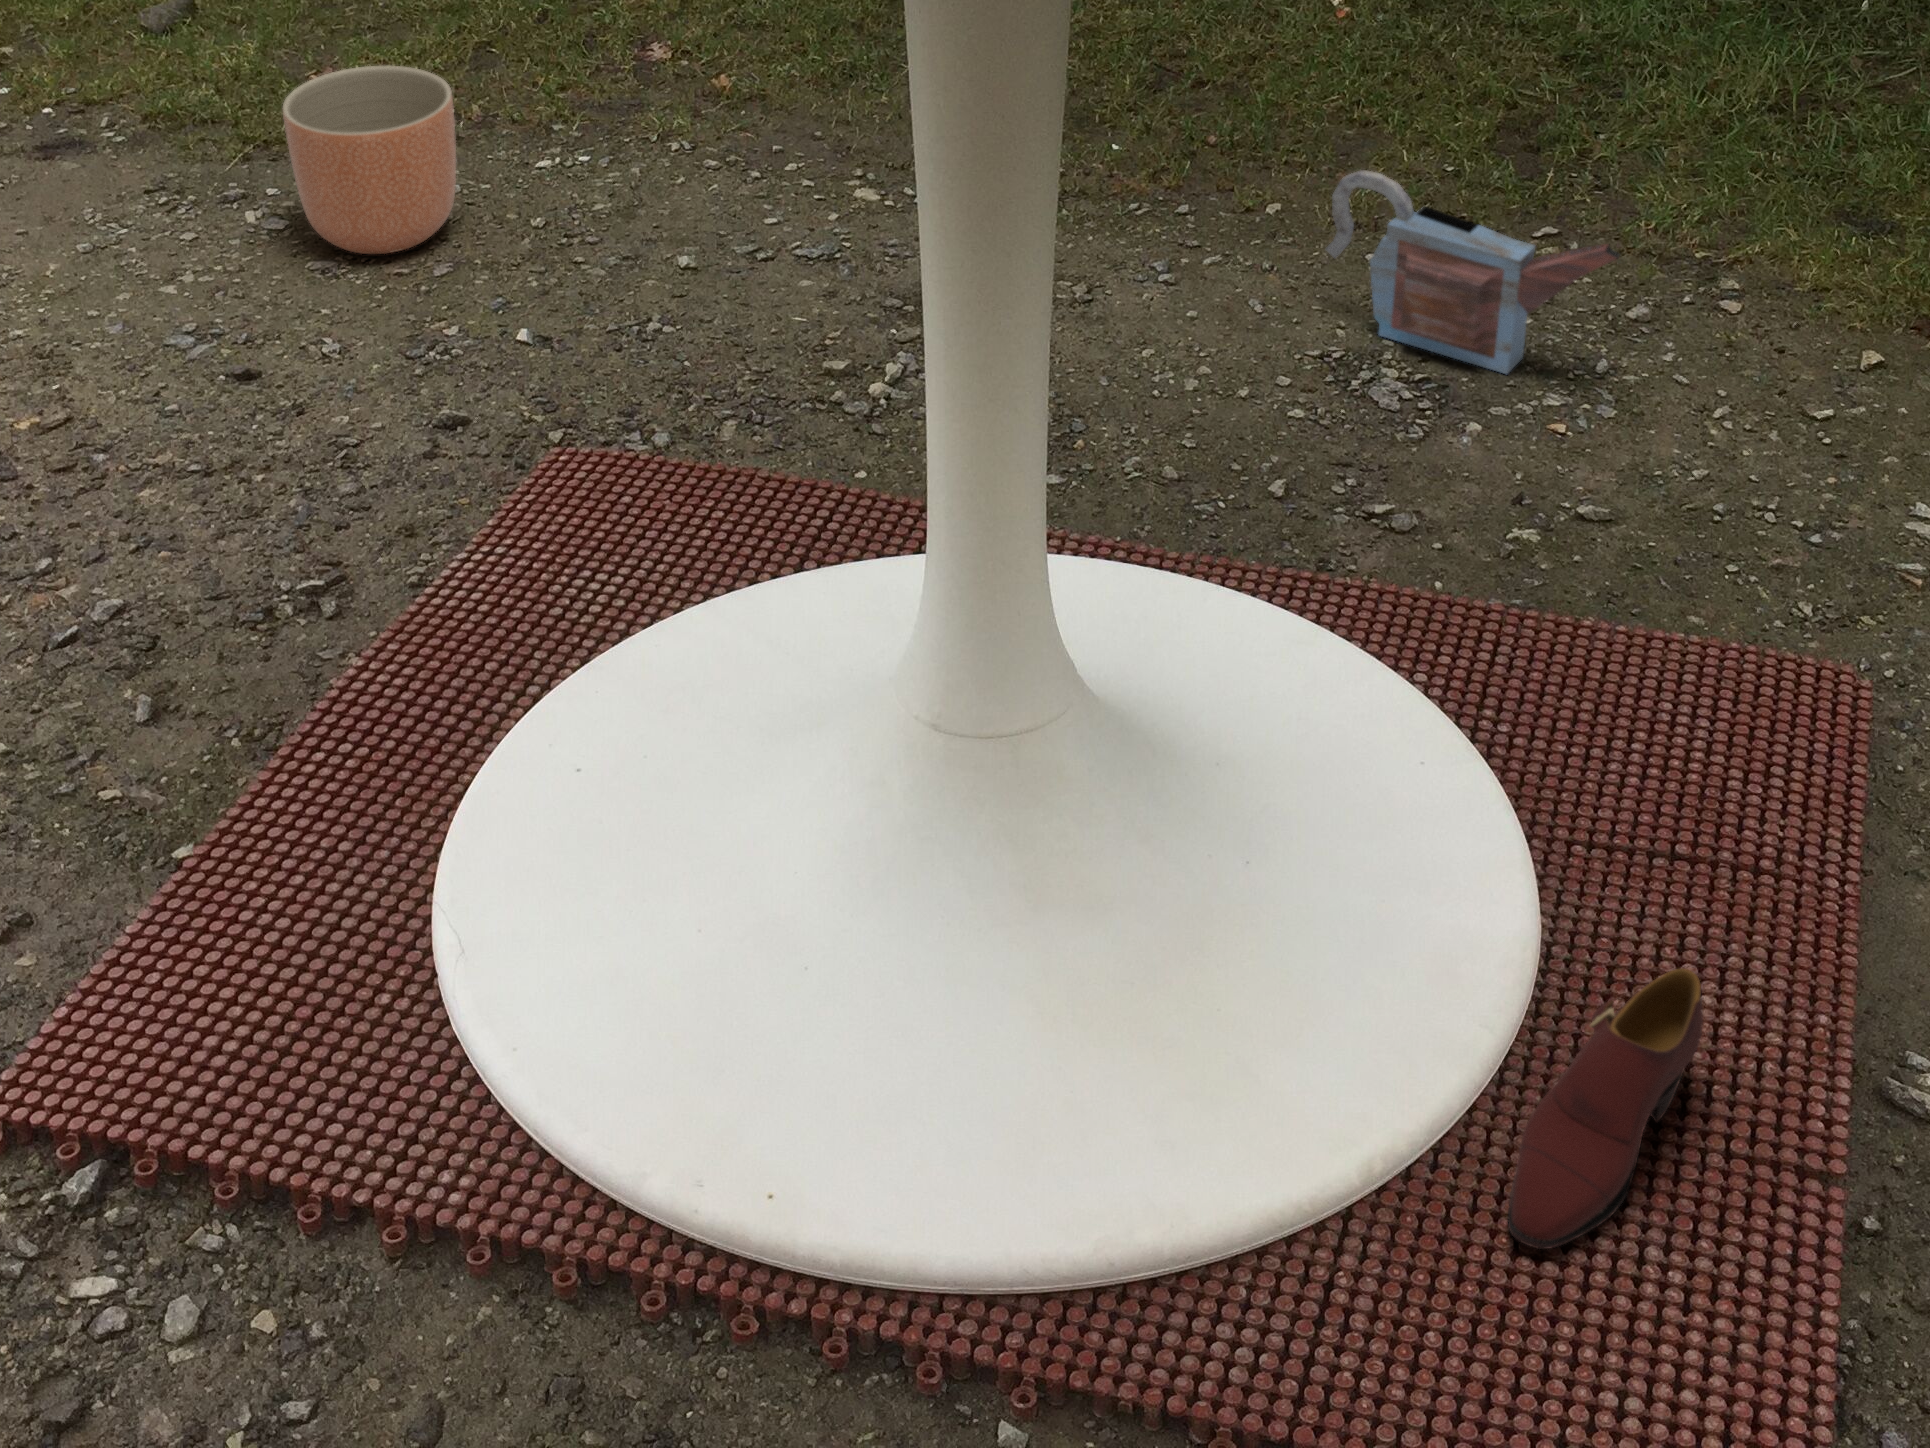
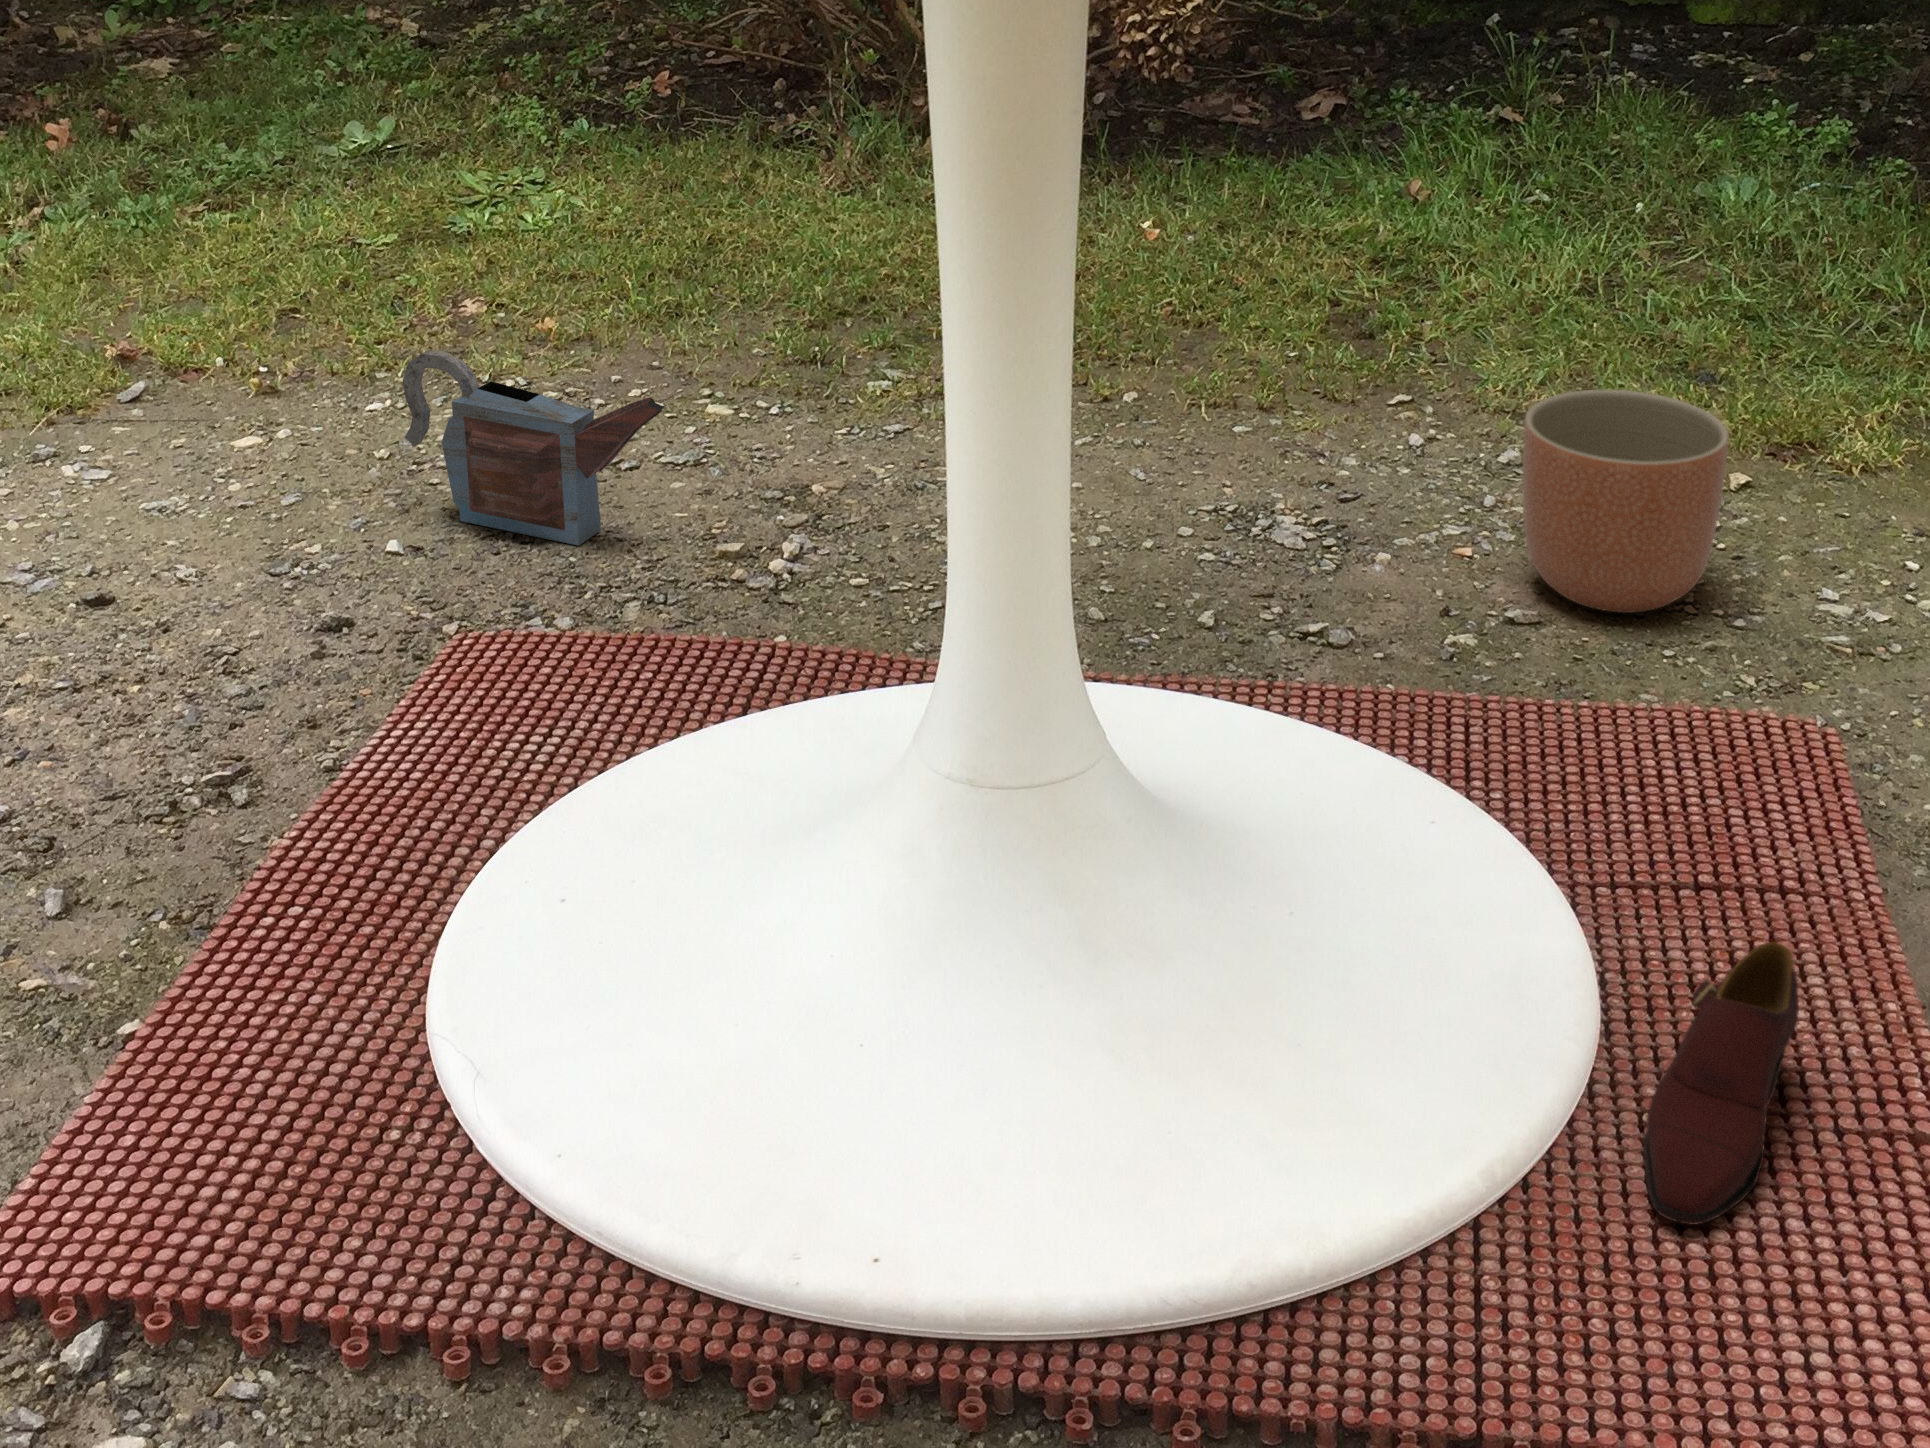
planter: present [282,66,456,254] -> present [1523,390,1729,613]
watering can: present [1326,170,1620,374] -> present [403,350,664,546]

